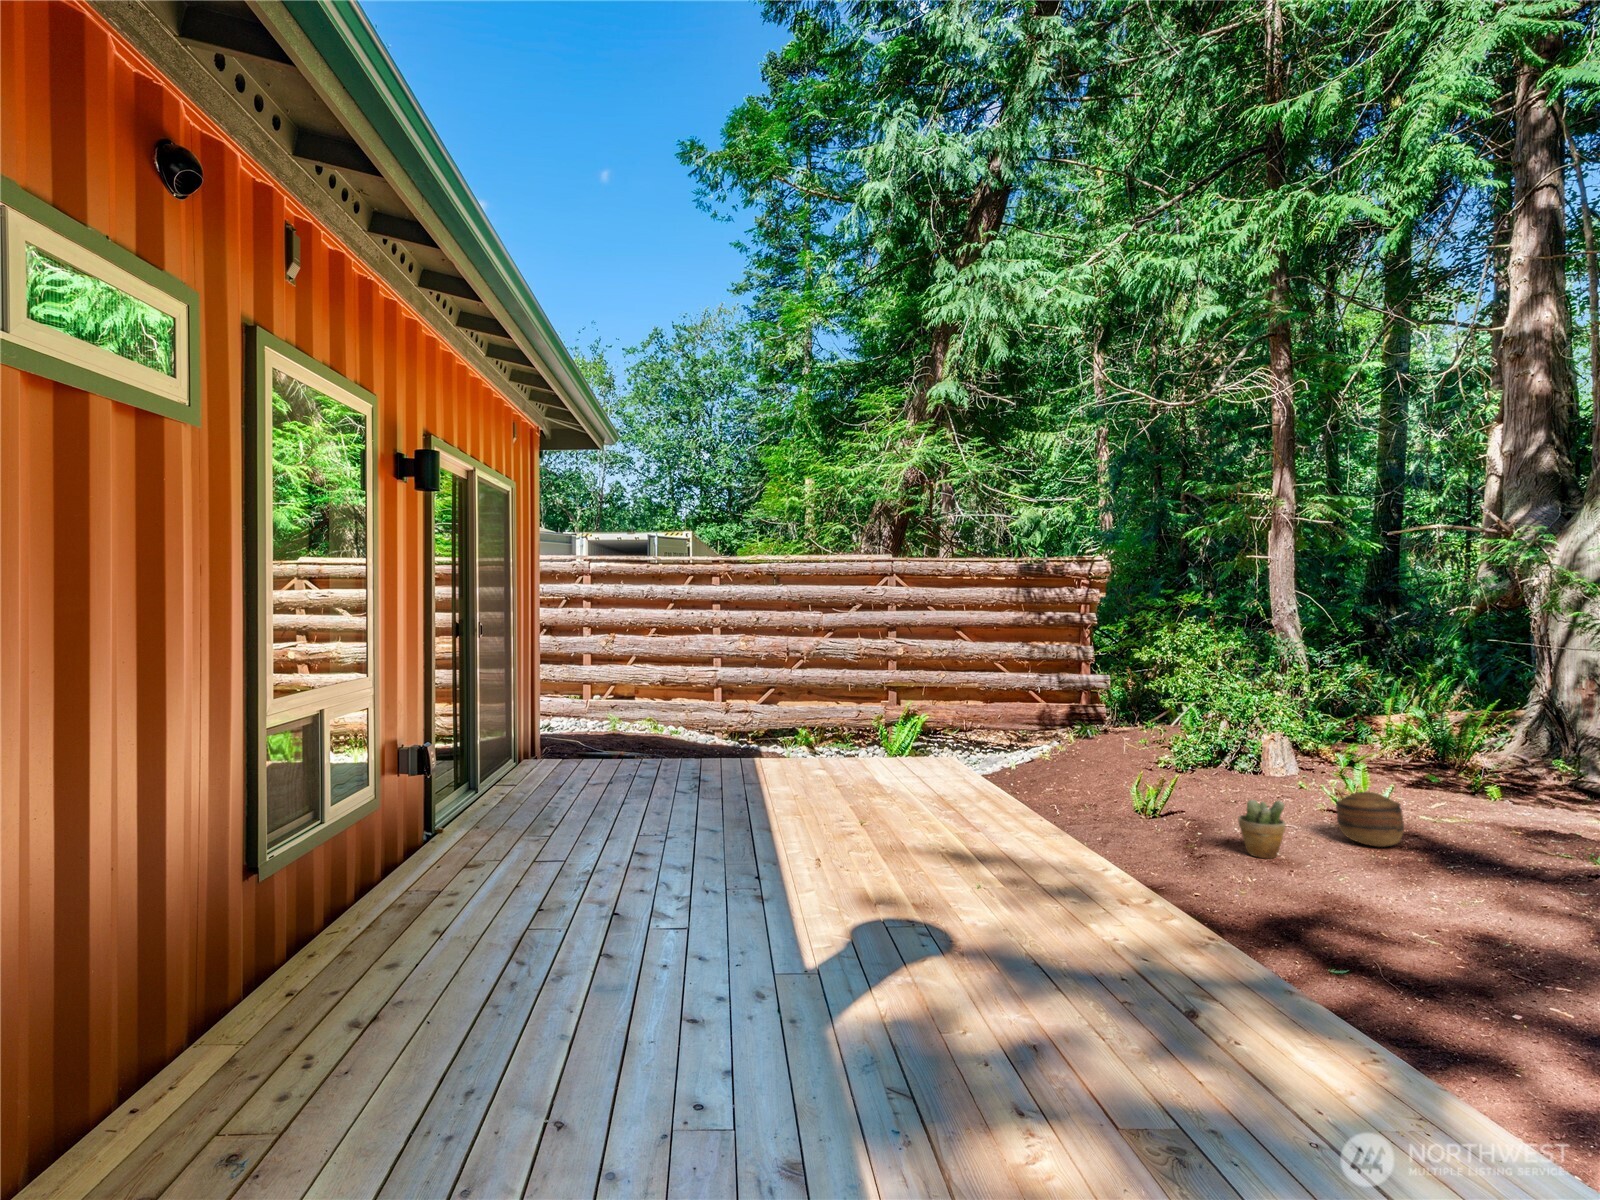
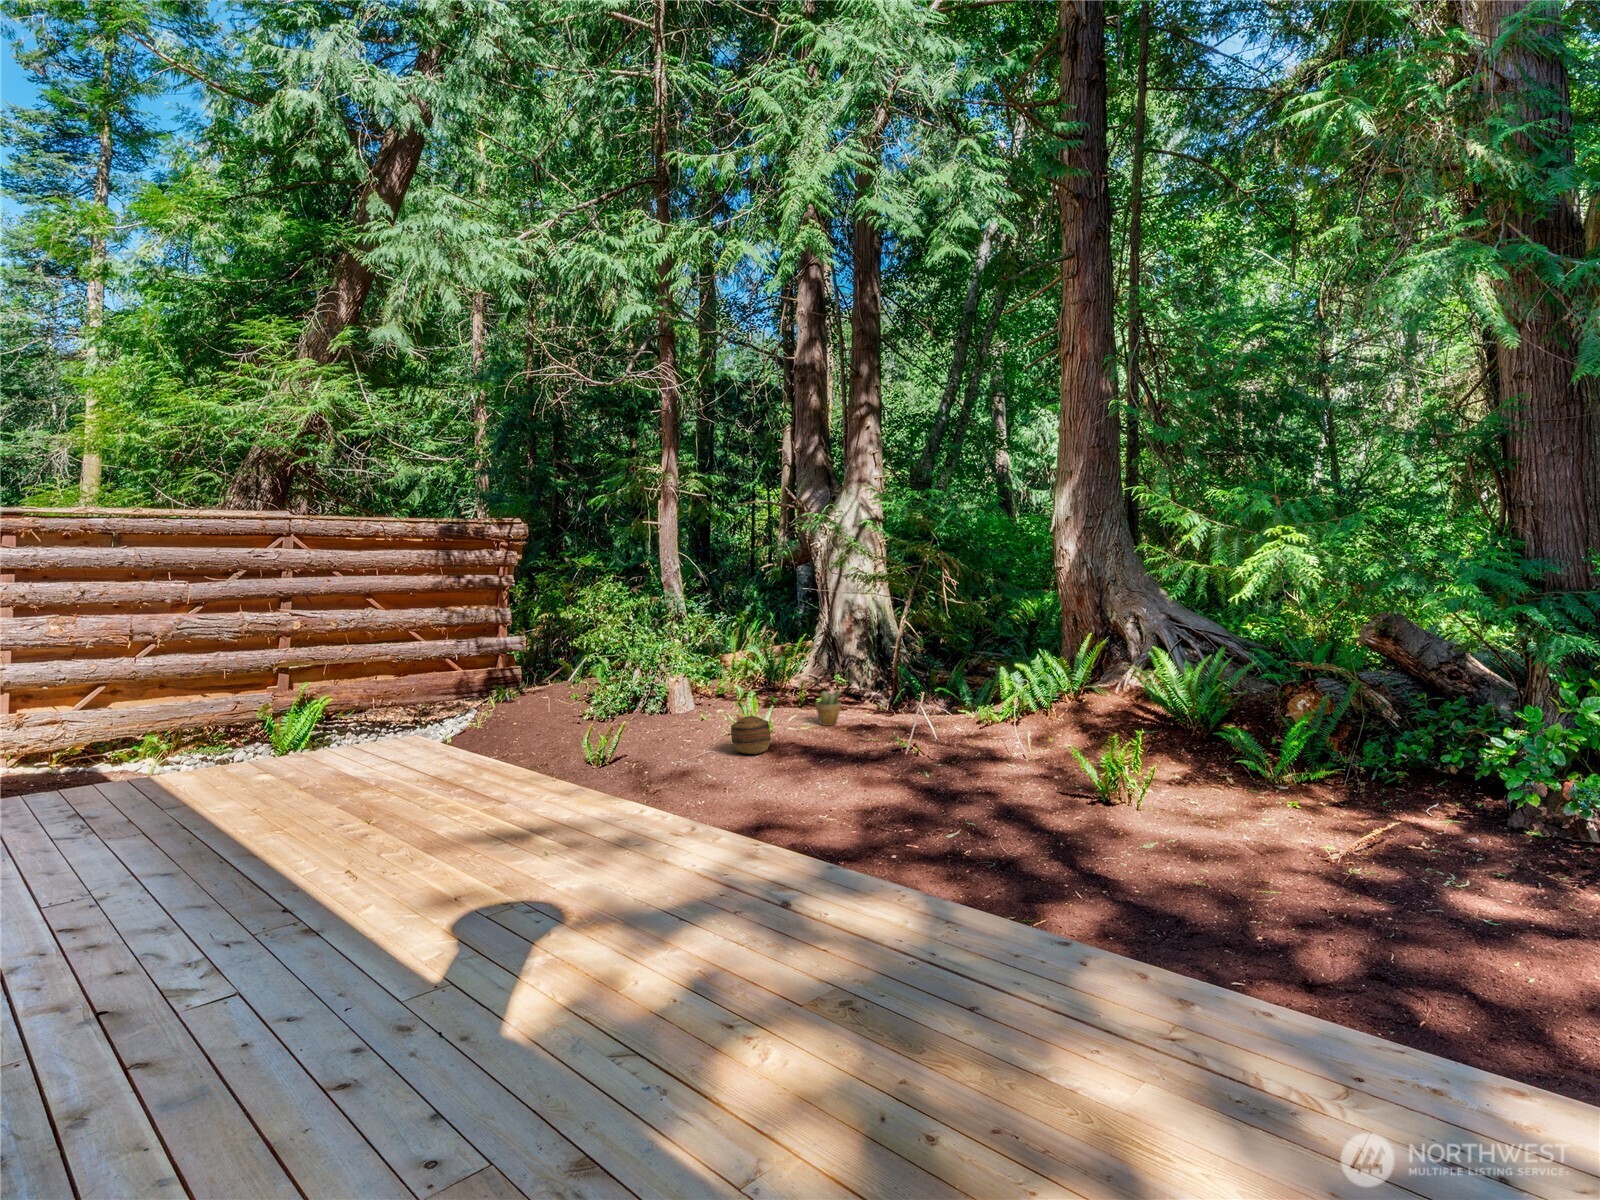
potted plant: present [1238,800,1285,858] -> present [816,690,841,726]

